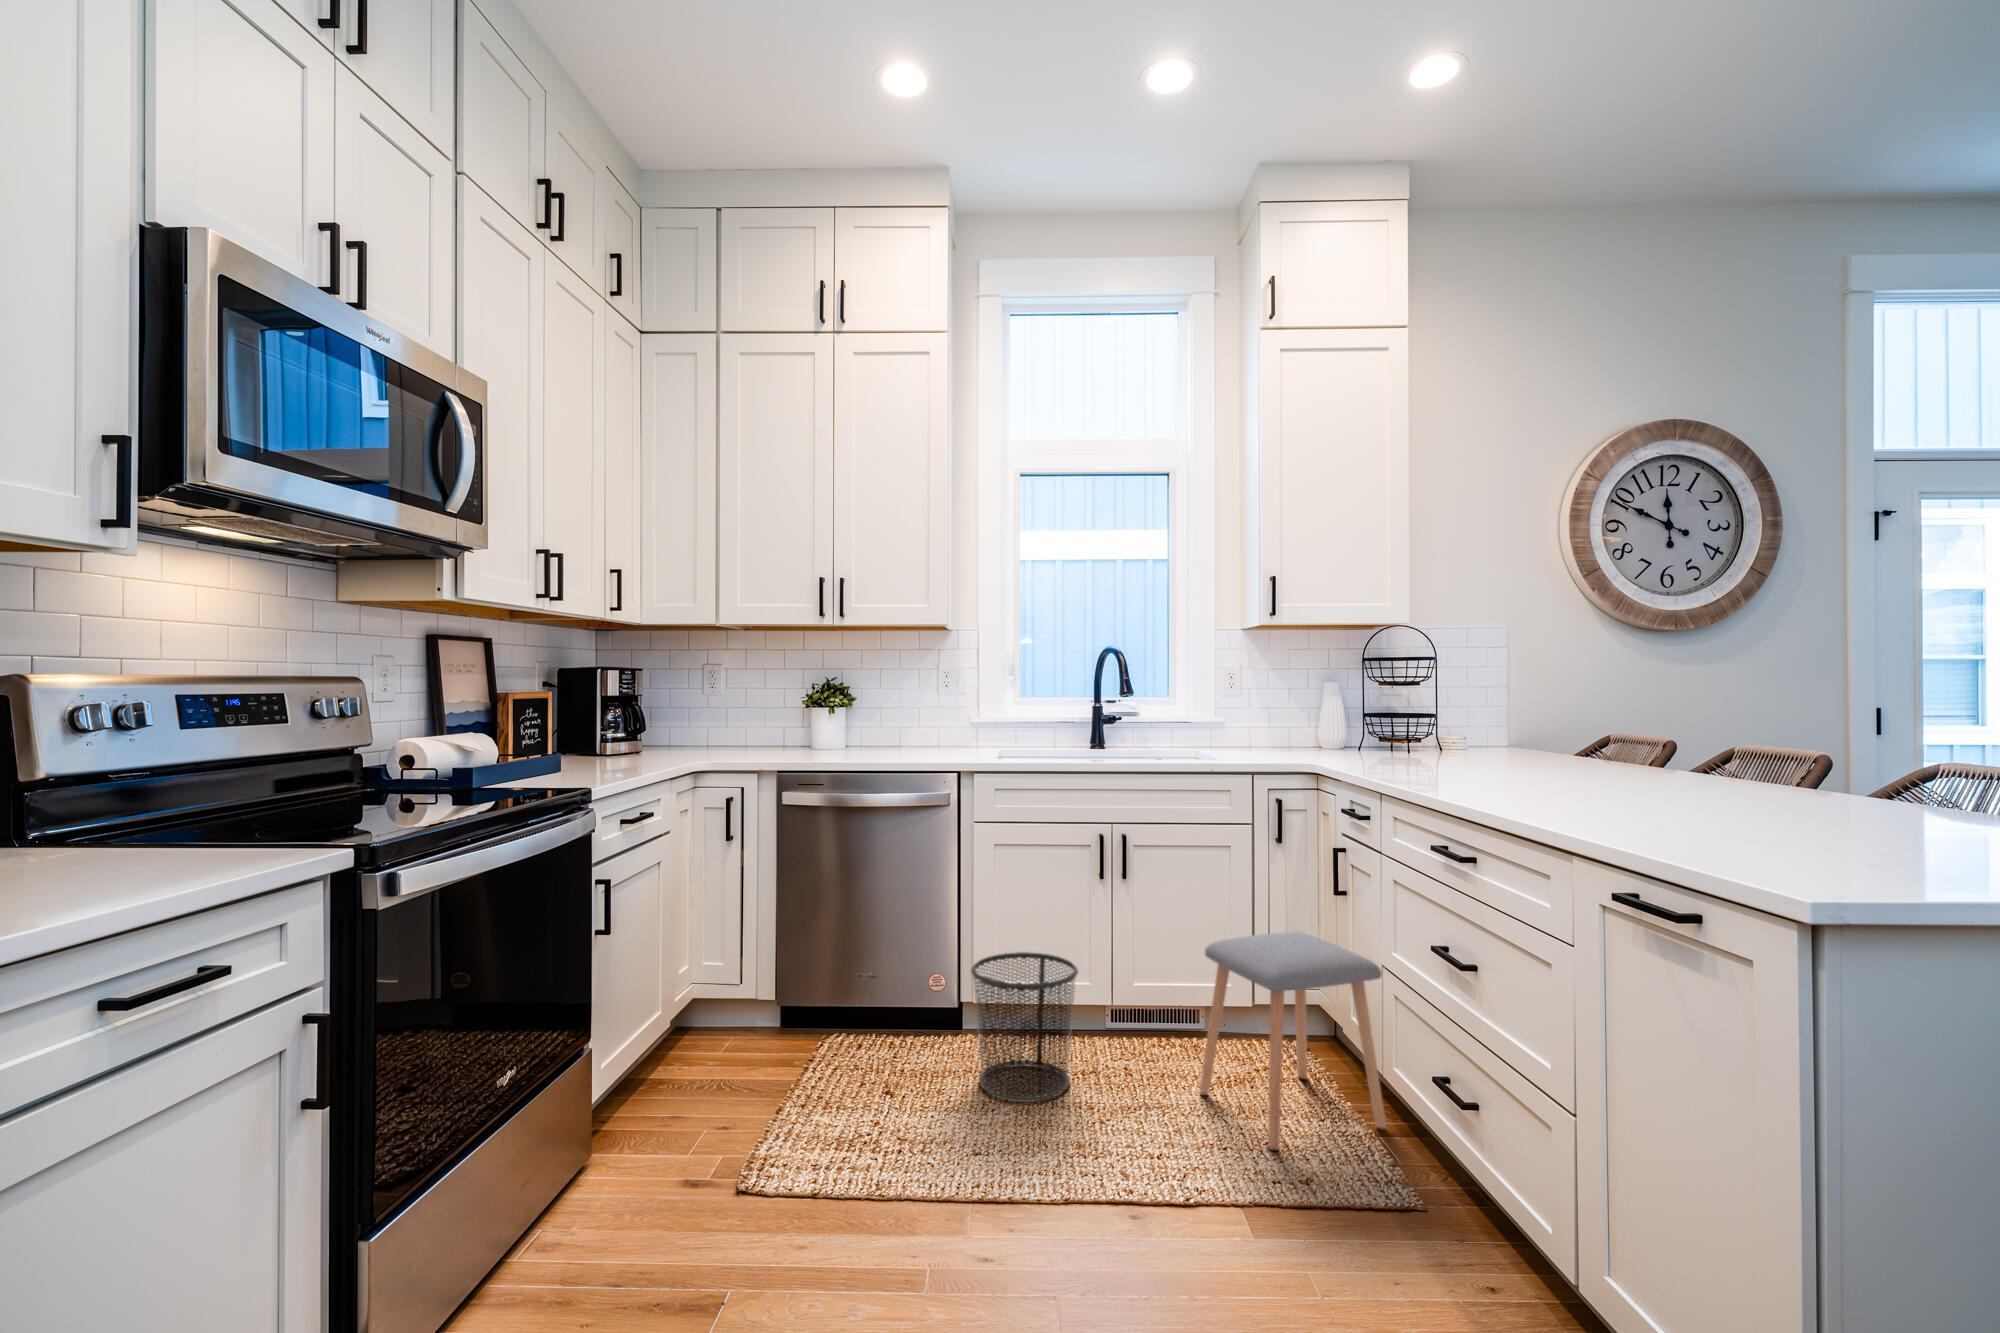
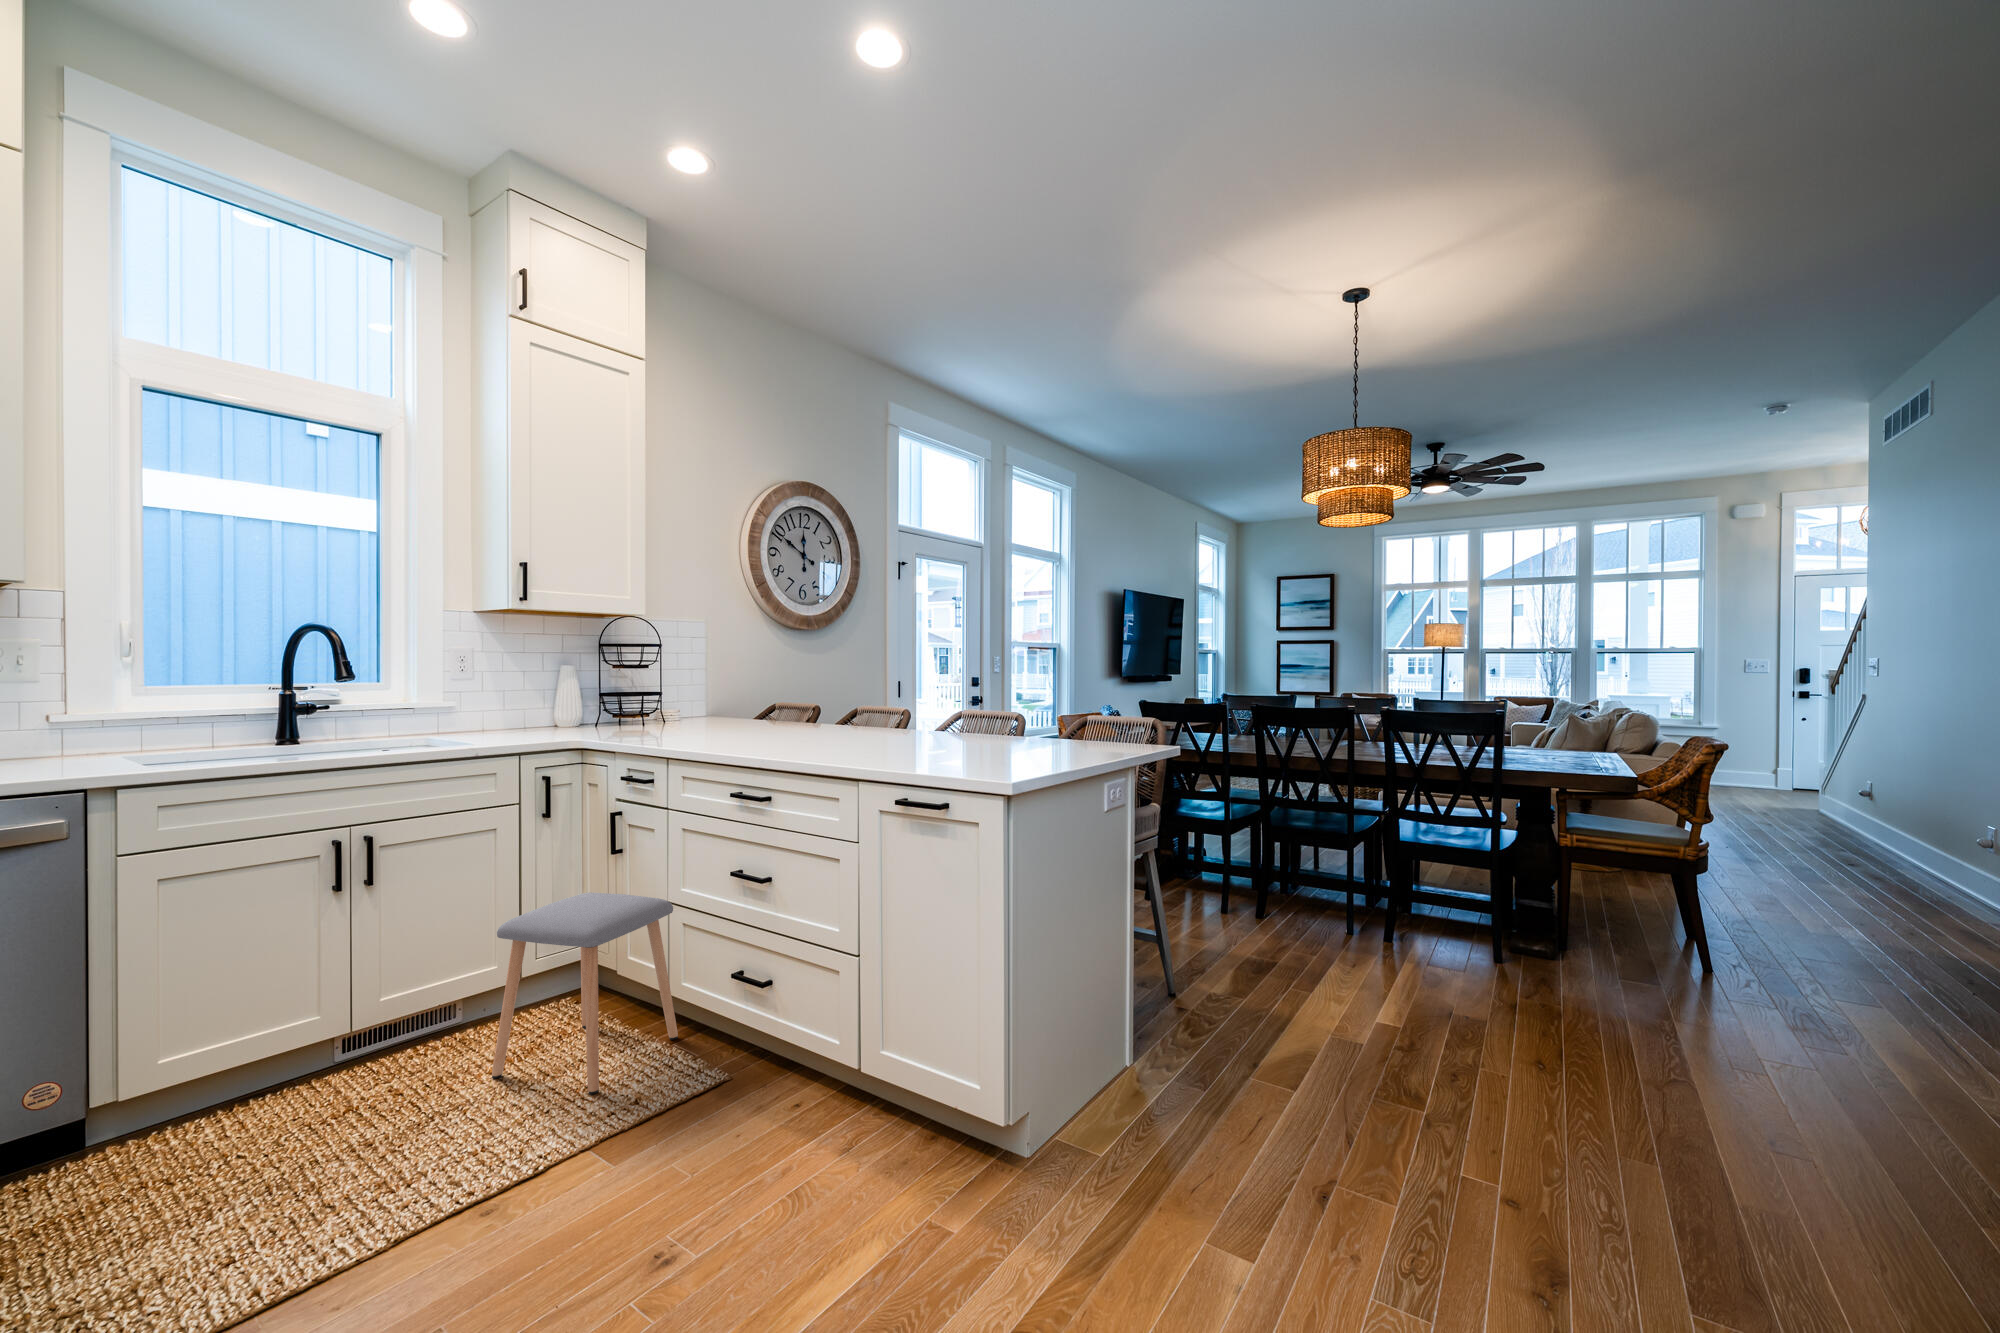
waste bin: present [971,952,1078,1102] -> none [155,990,335,1191]

